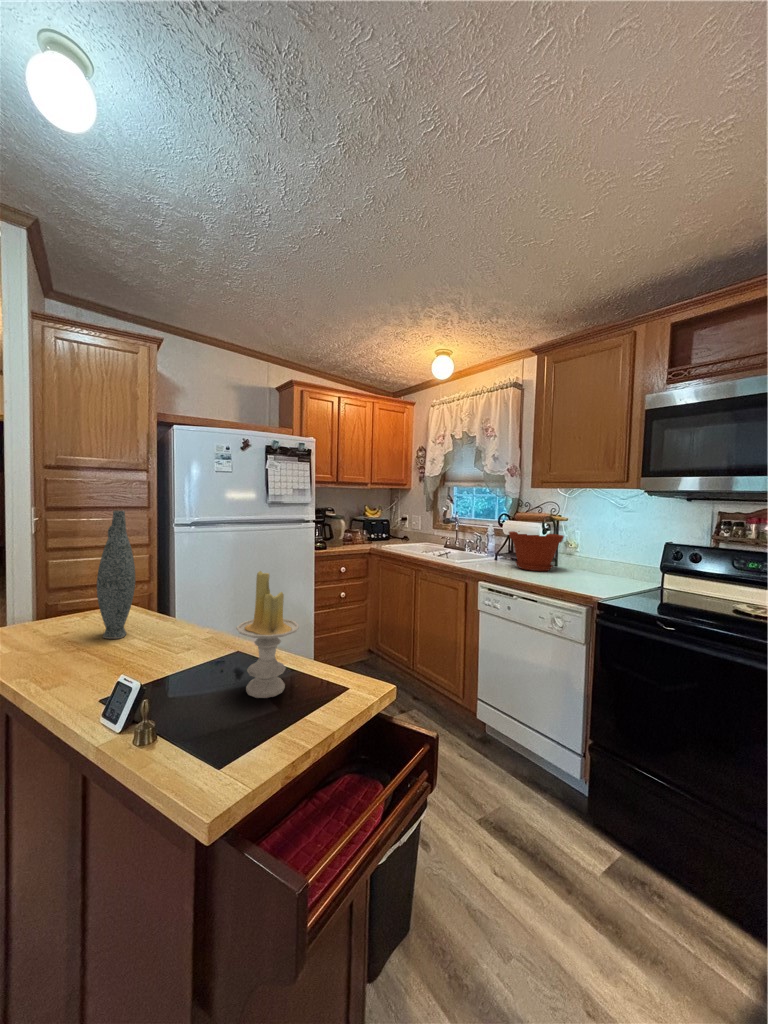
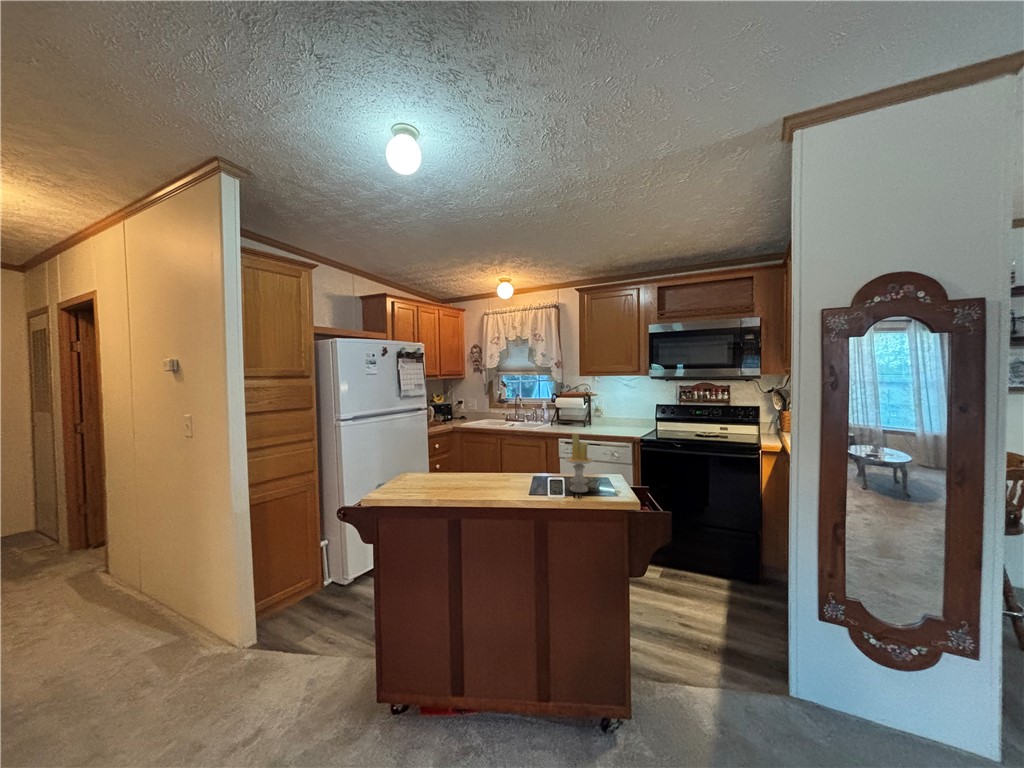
vase: present [97,511,135,639] -> none [436,410,462,490]
plant pot: present [509,531,564,571] -> none [568,404,602,428]

